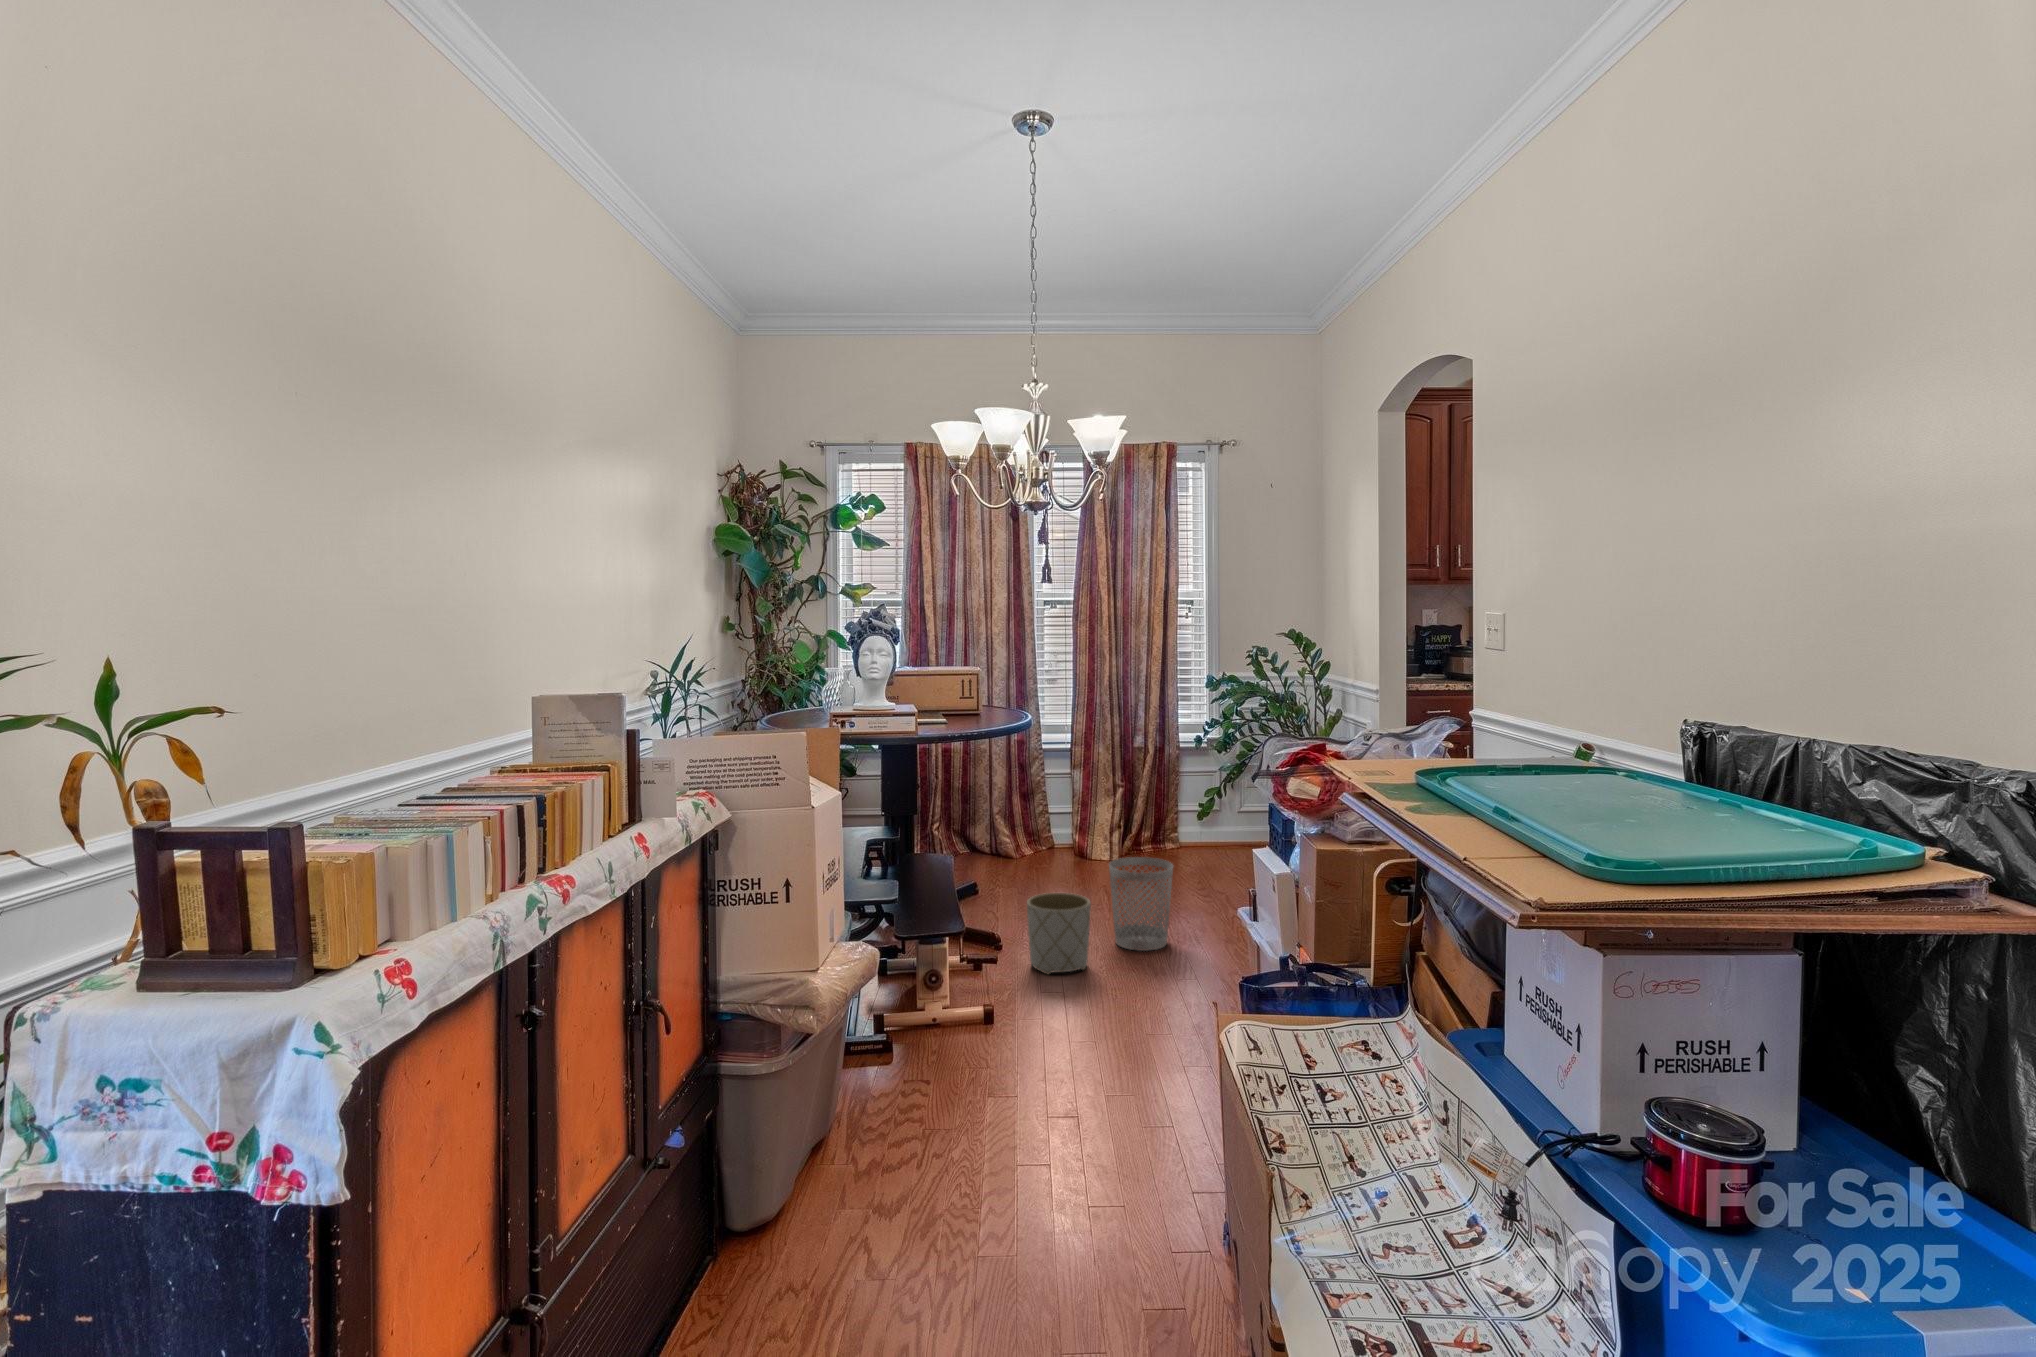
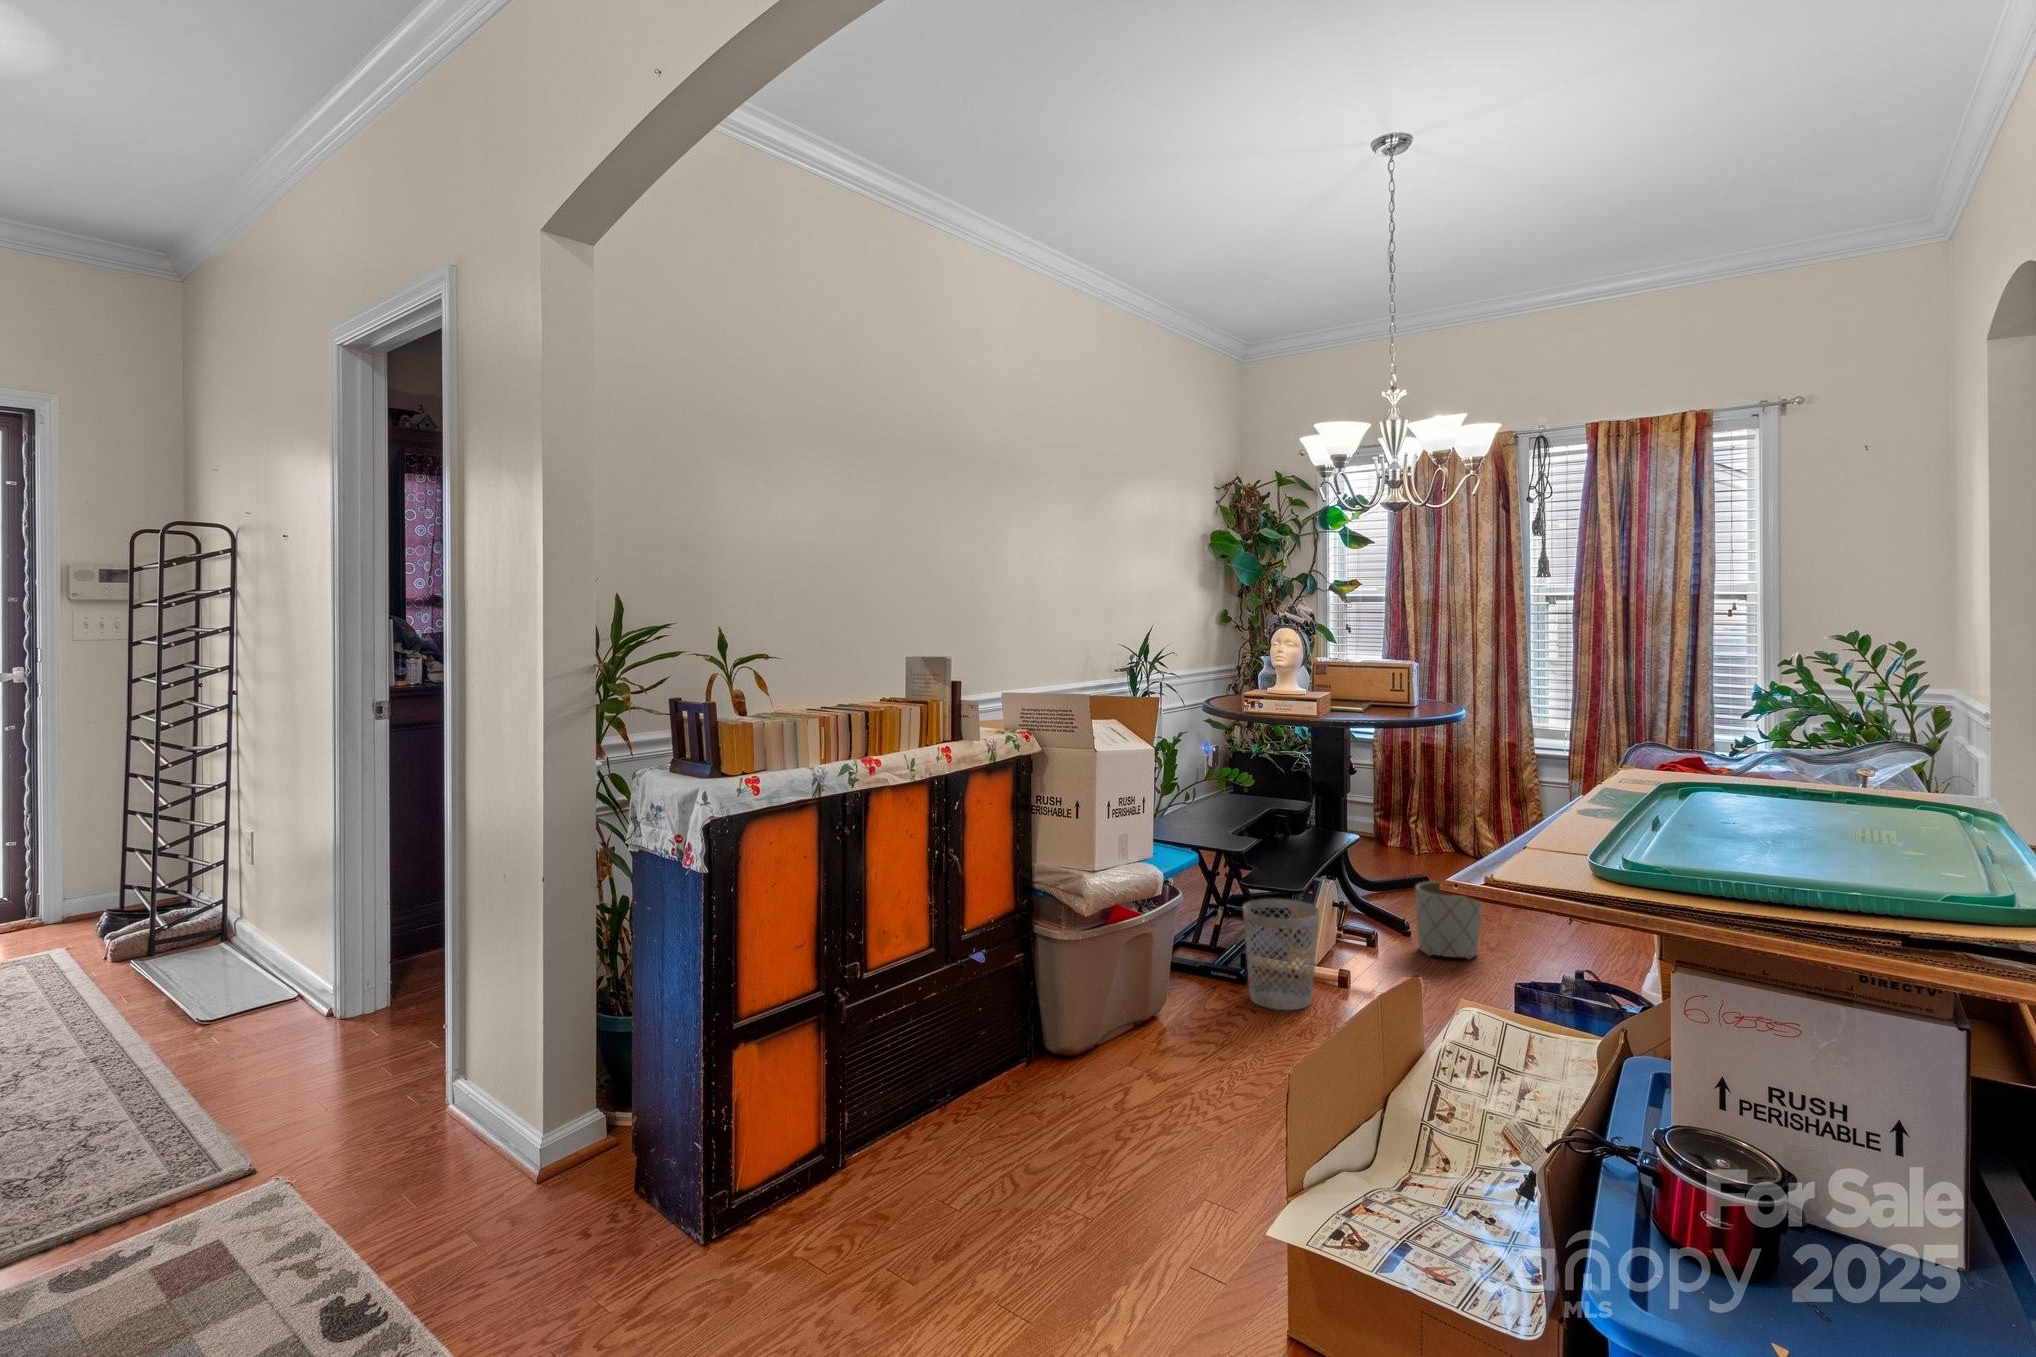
wastebasket: present [1109,857,1173,951] -> present [1243,899,1320,1010]

